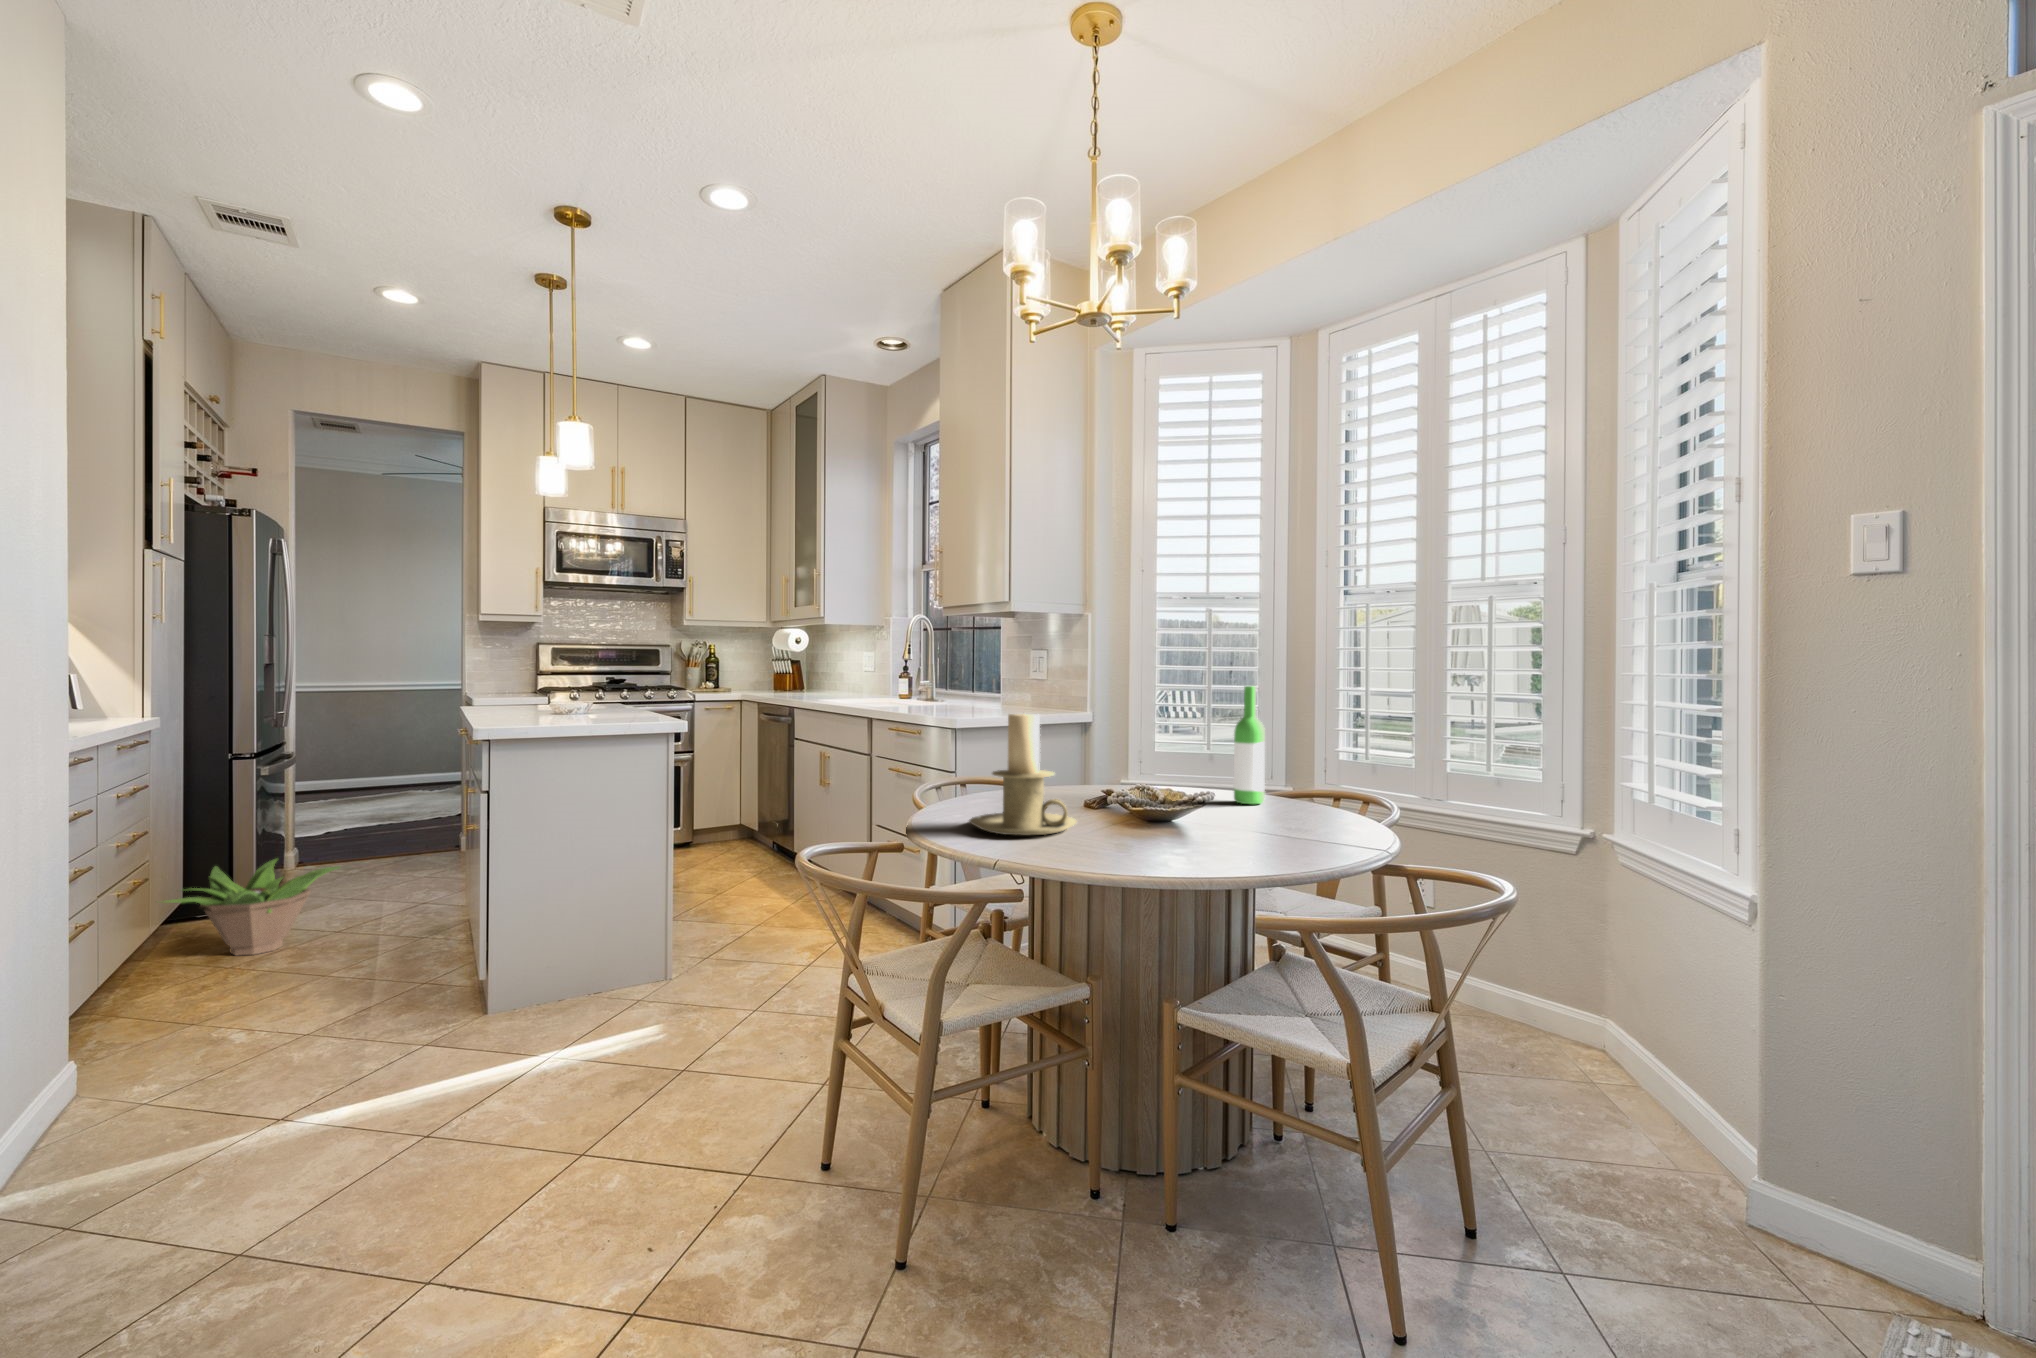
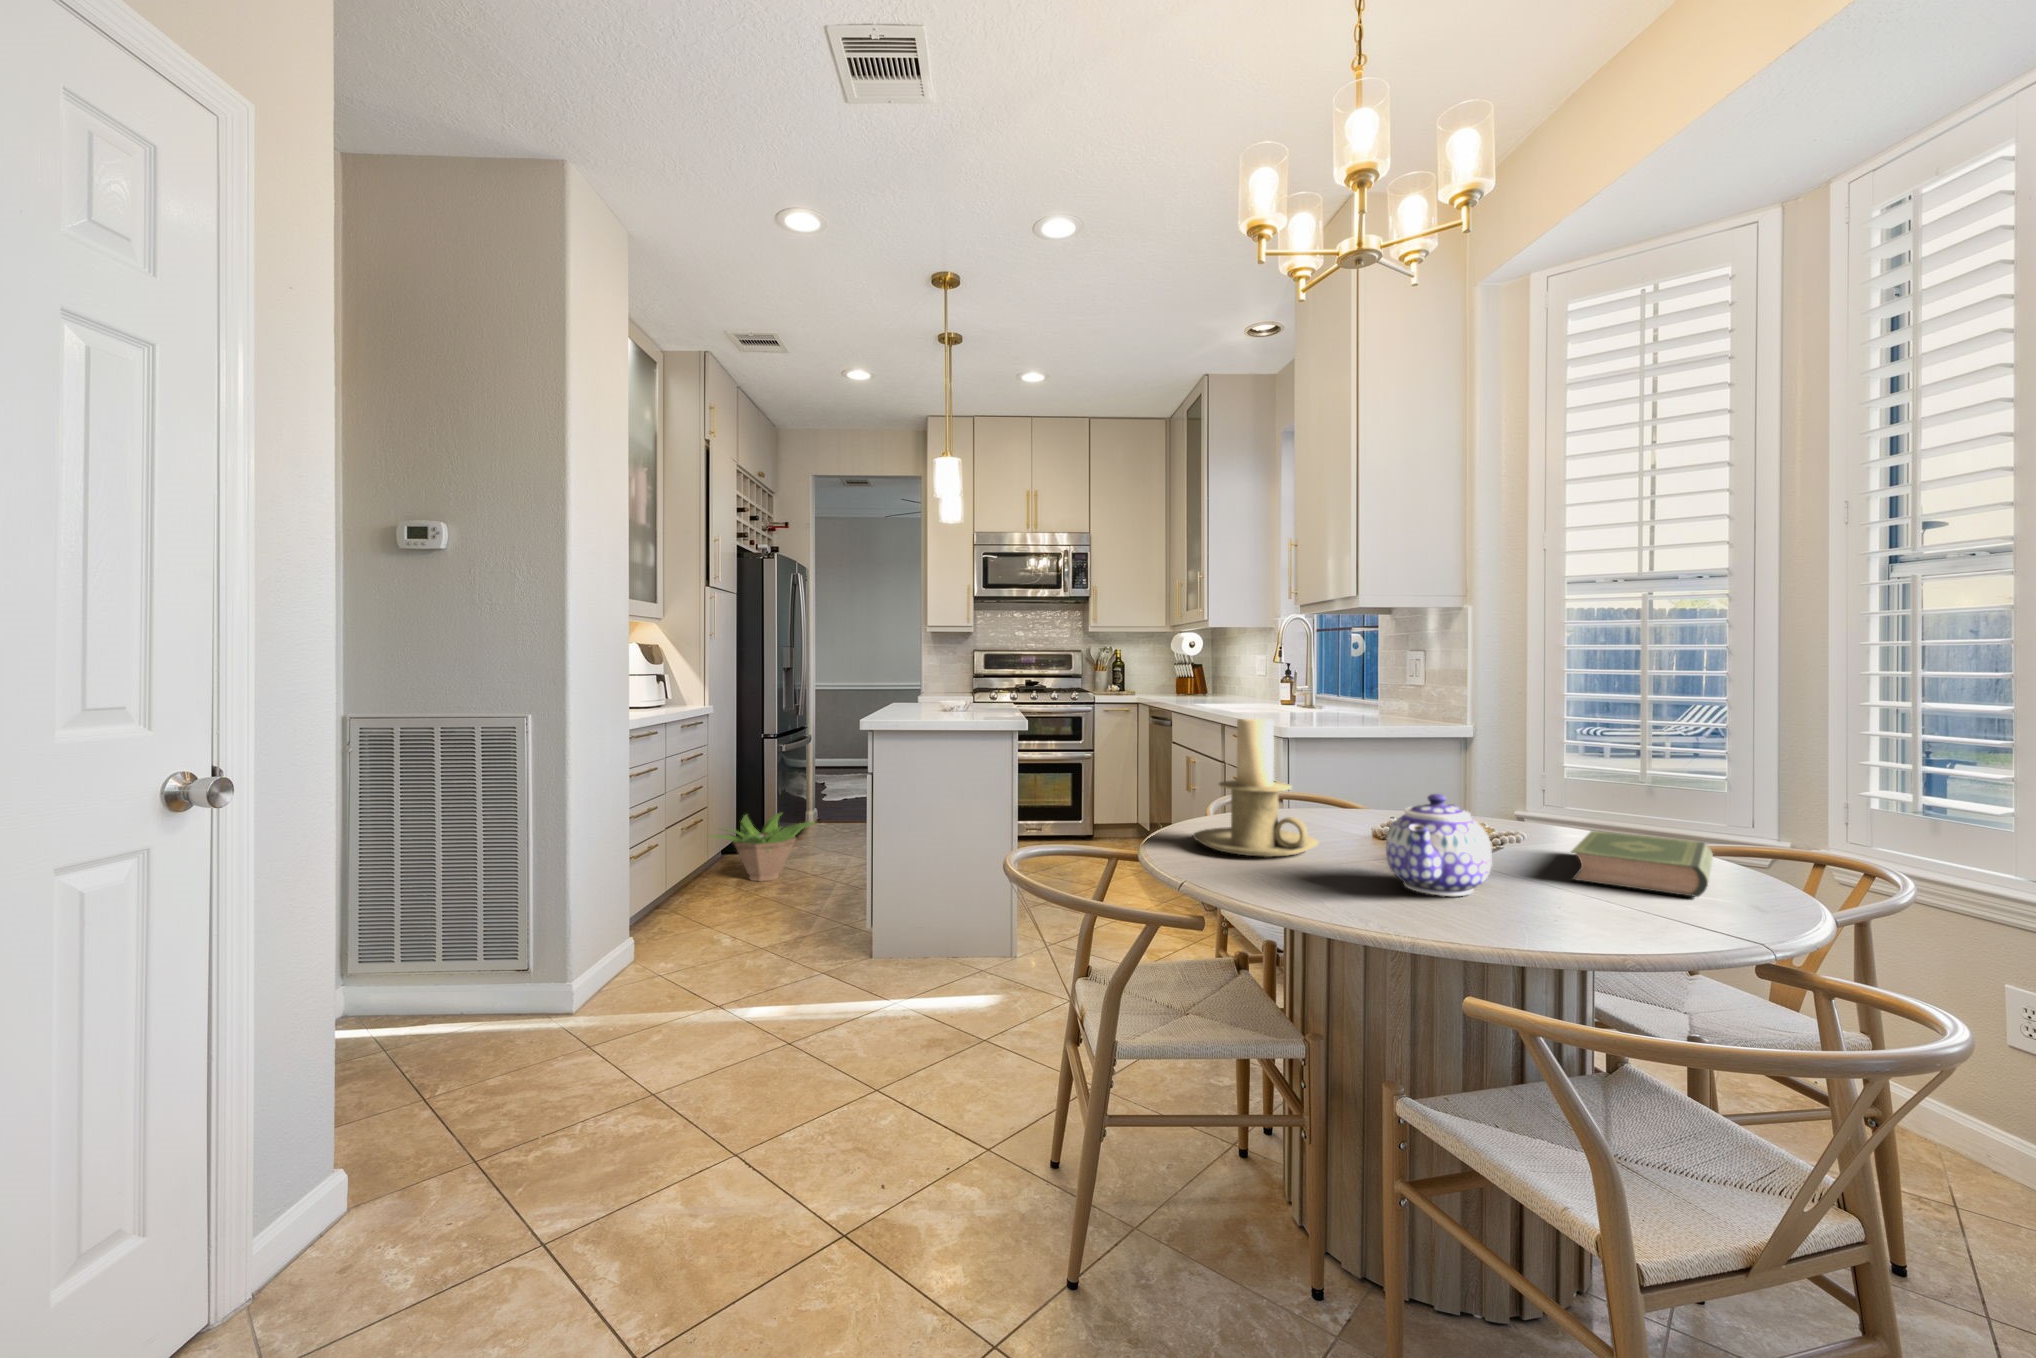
wine bottle: present [1234,686,1265,804] -> none [1578,691,1625,846]
teapot: none [1151,769,1228,849] -> present [1386,794,1492,896]
book: none [1252,792,1344,831] -> present [1572,831,1713,897]

